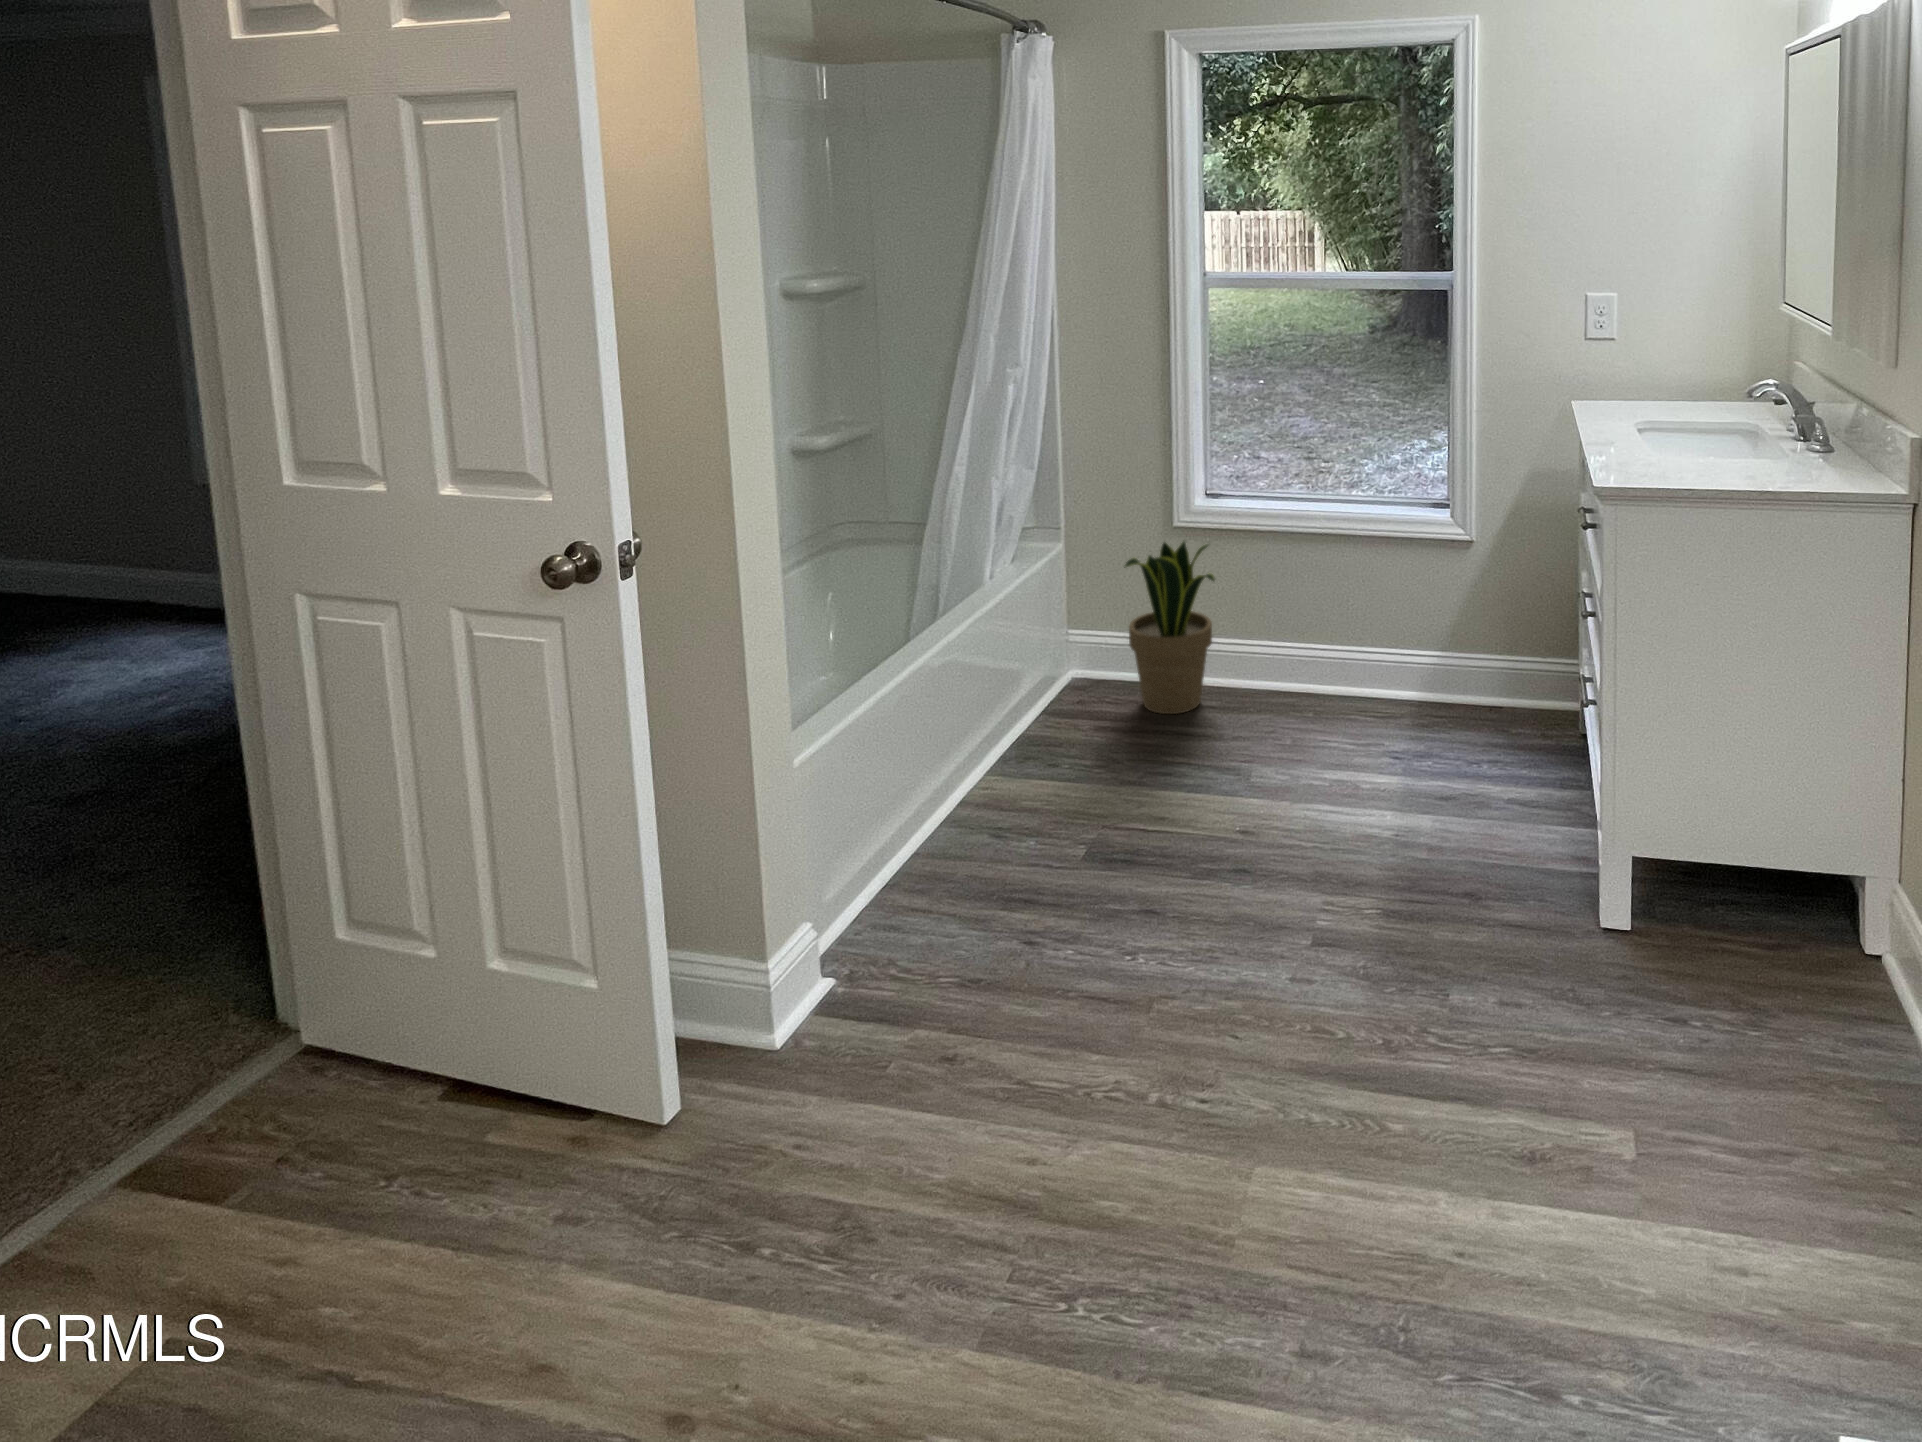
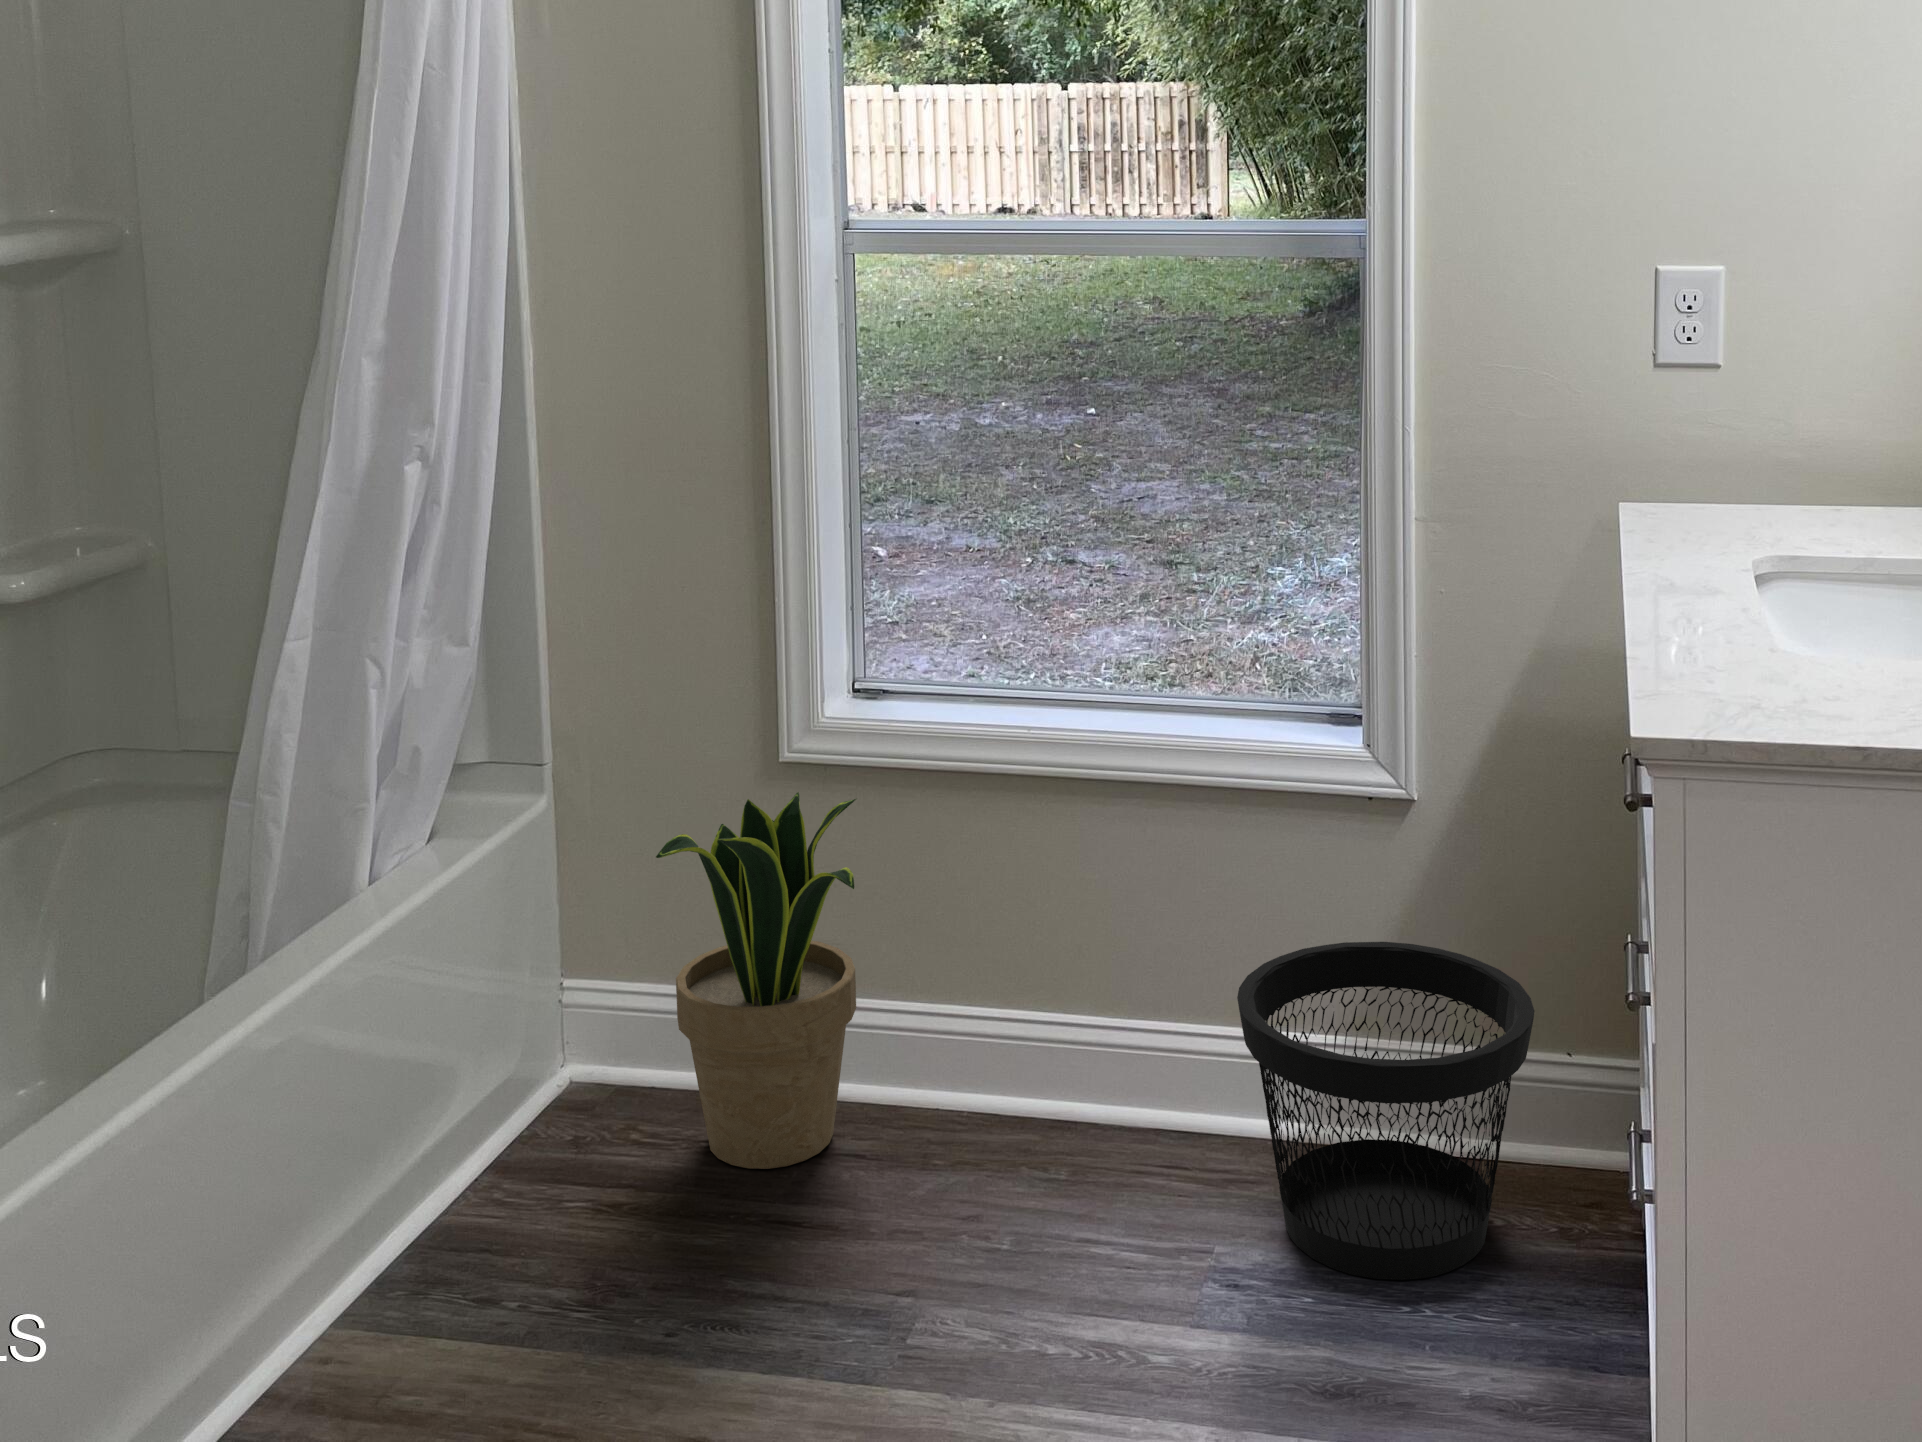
wastebasket: none [1395,607,1532,756] -> present [1237,942,1534,1280]

